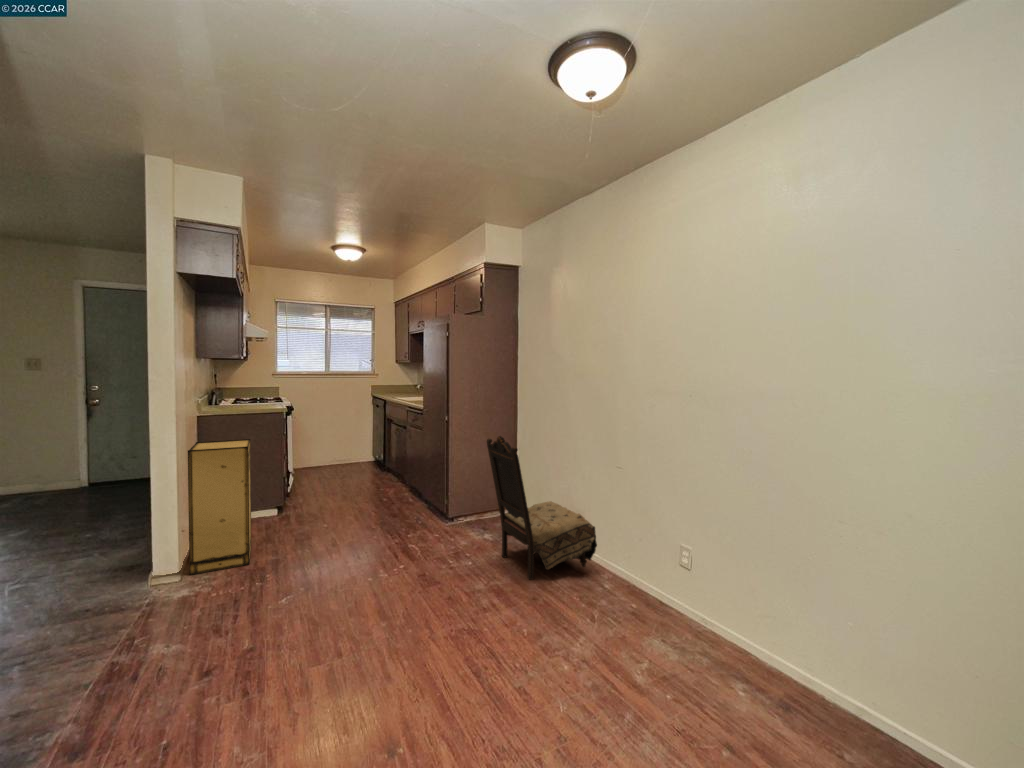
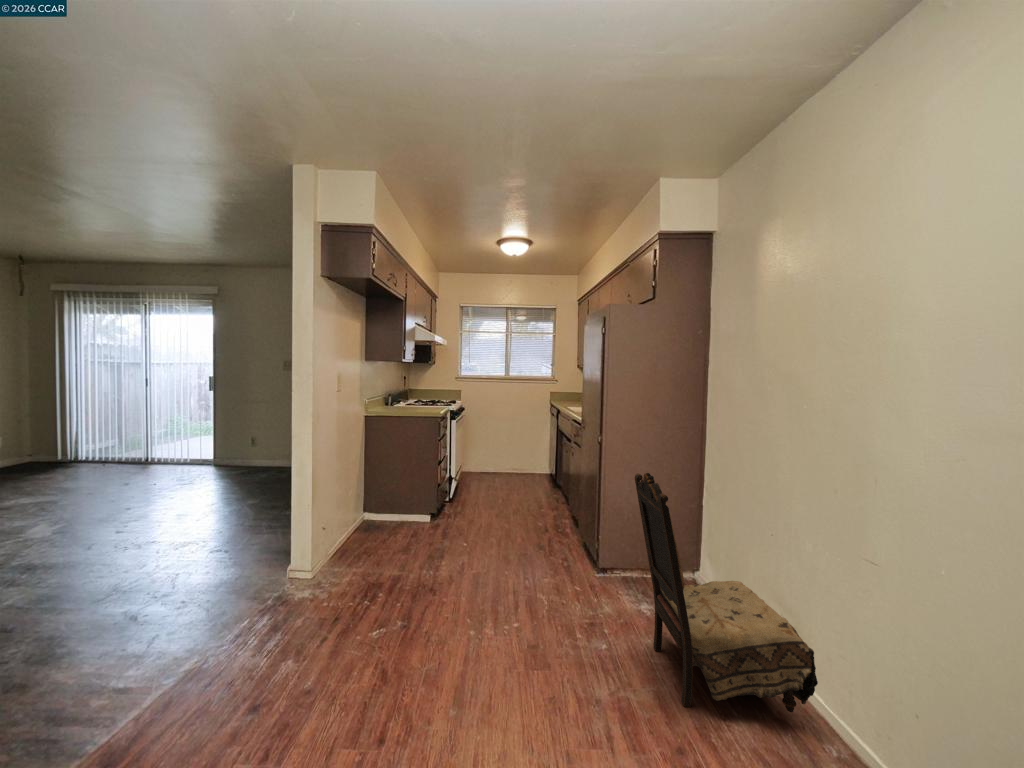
storage cabinet: present [188,439,251,575] -> none [322,441,390,576]

